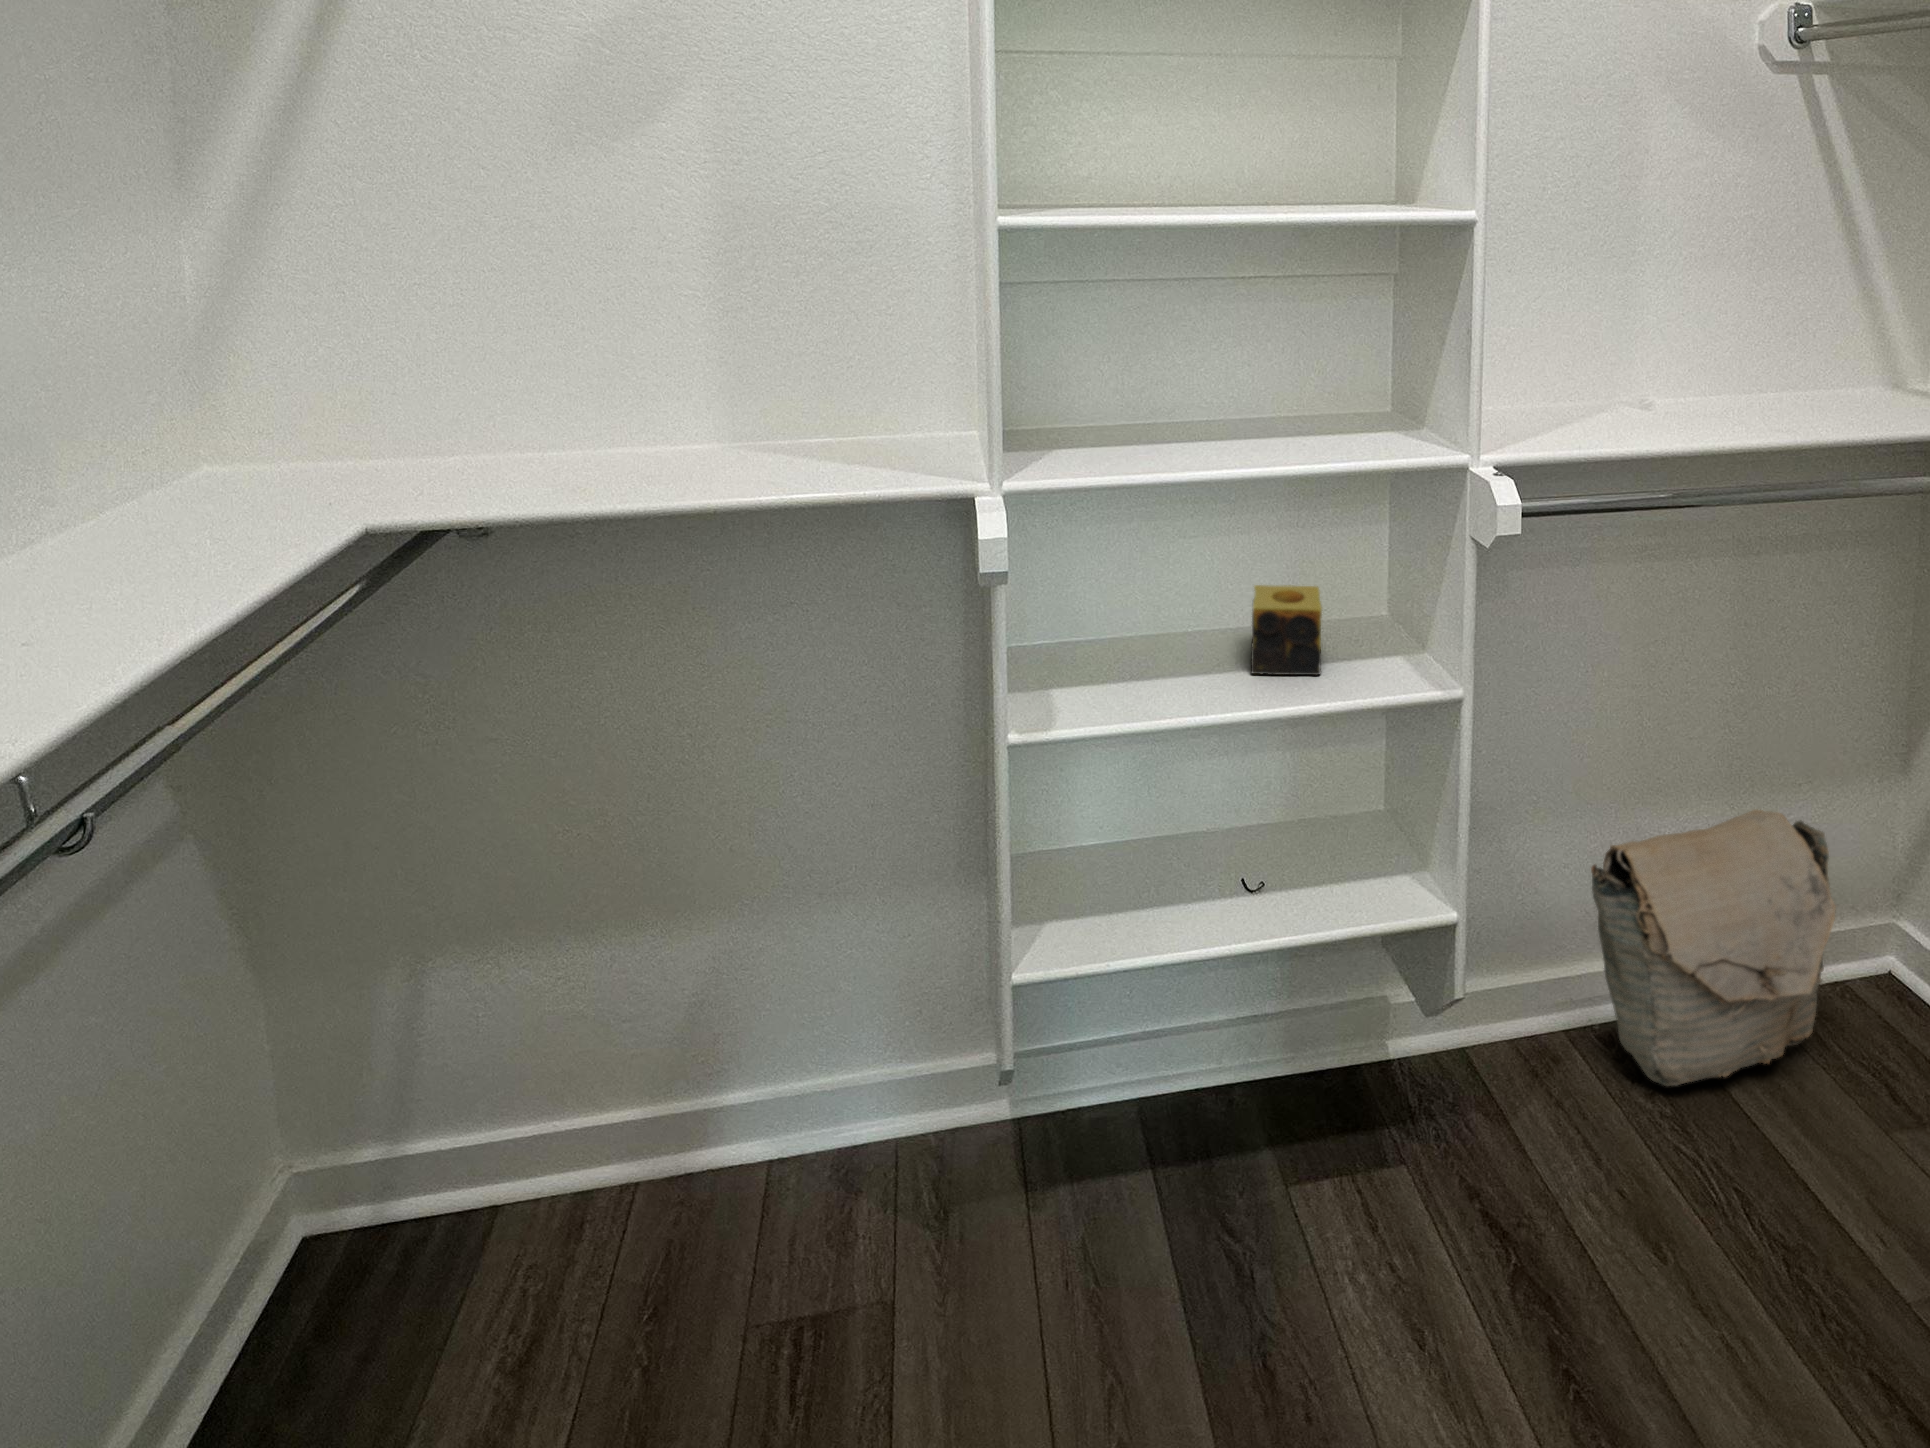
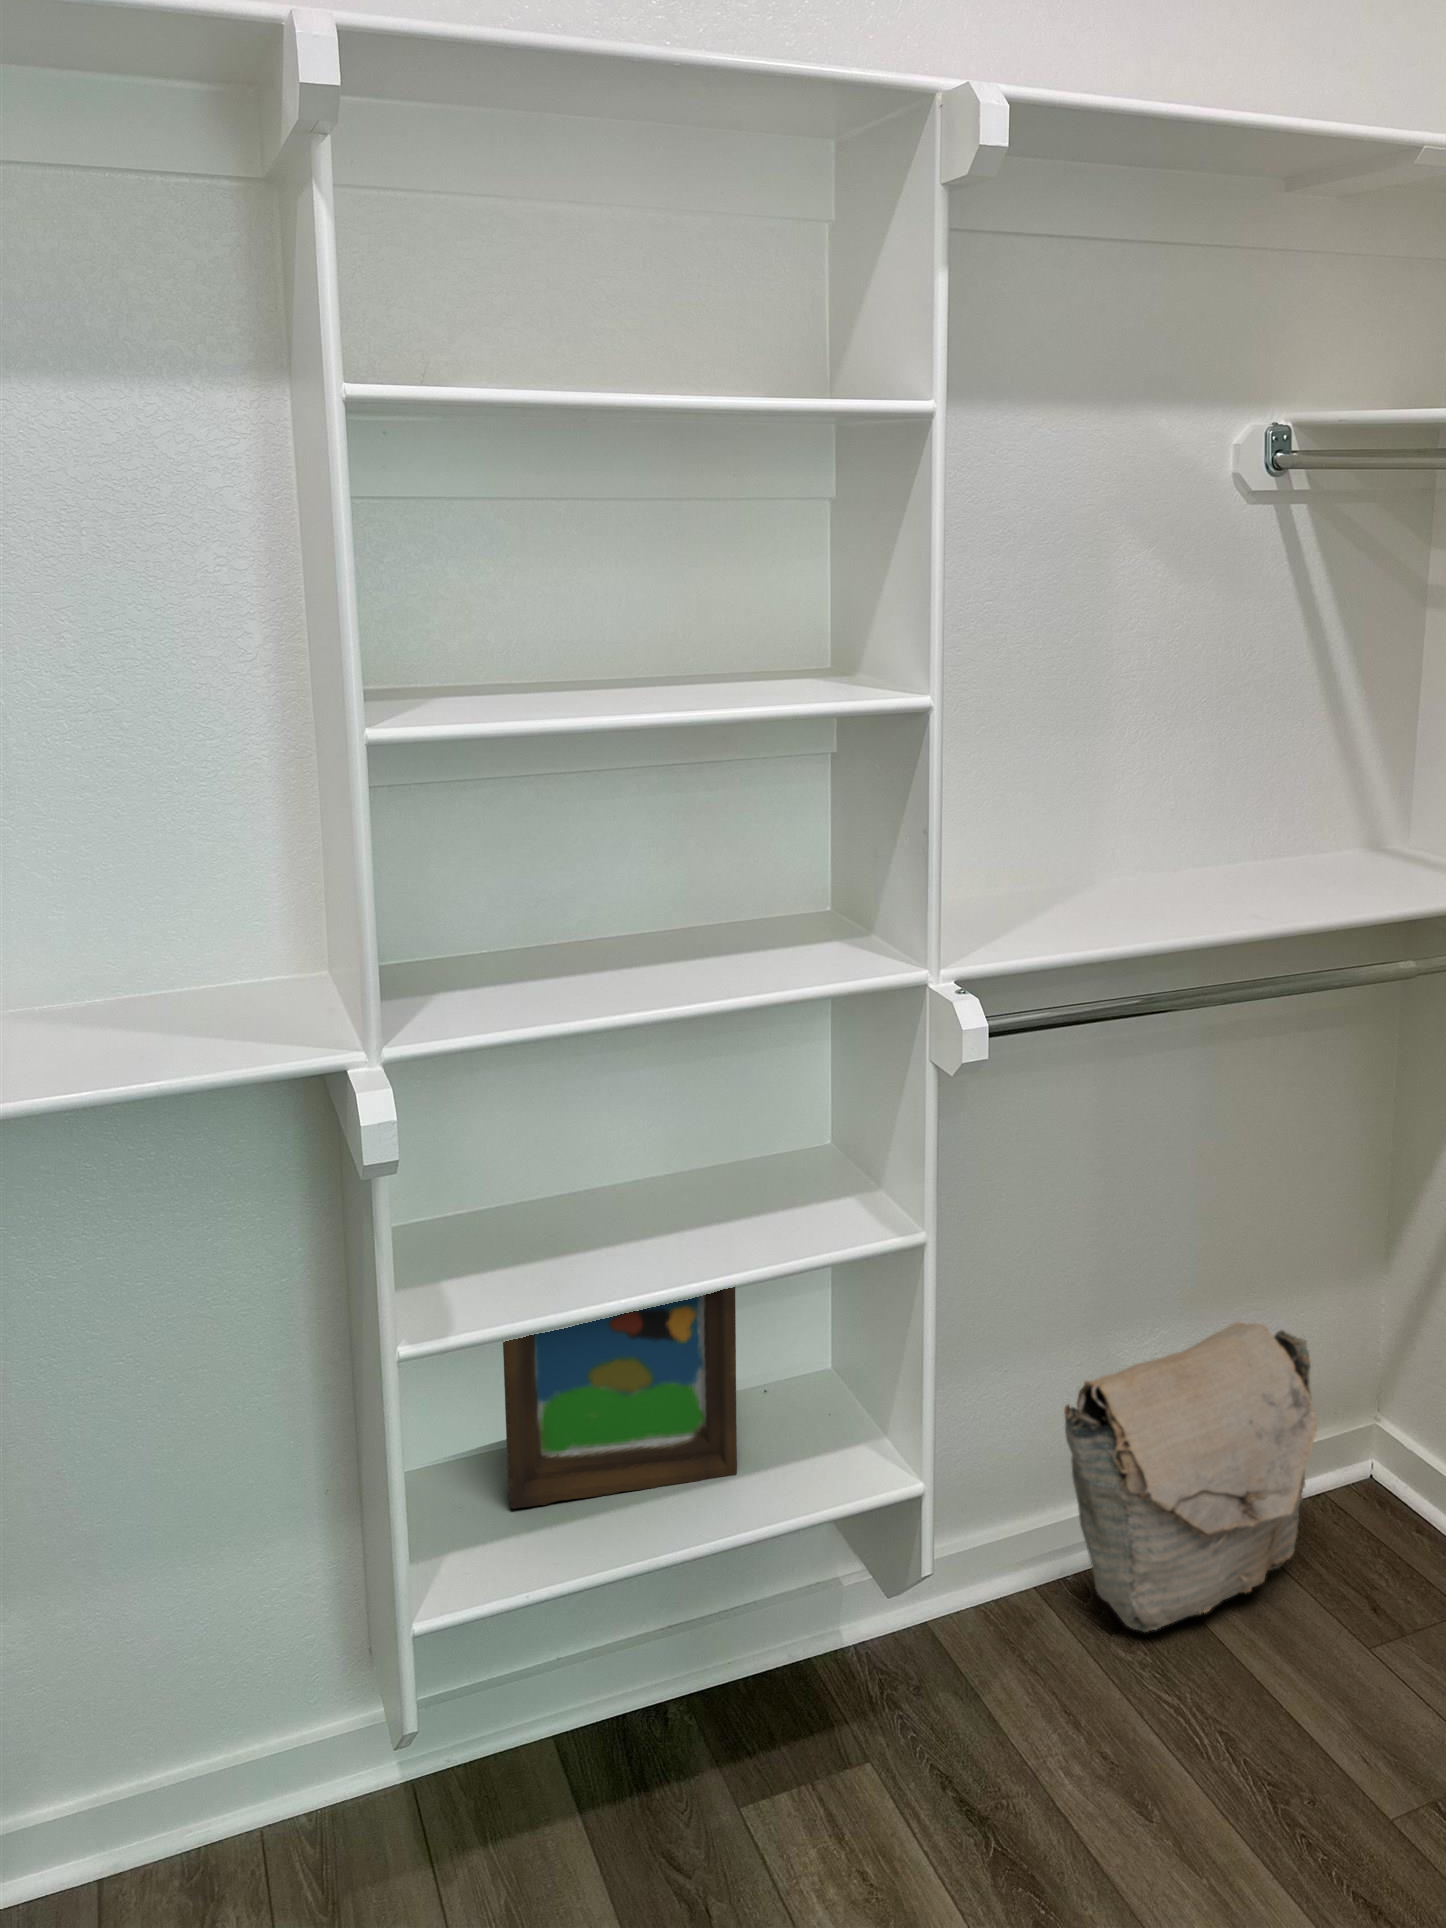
candle: present [1251,585,1322,675] -> none [679,1128,763,1239]
picture frame: none [1101,688,1296,892] -> present [503,1287,737,1509]

